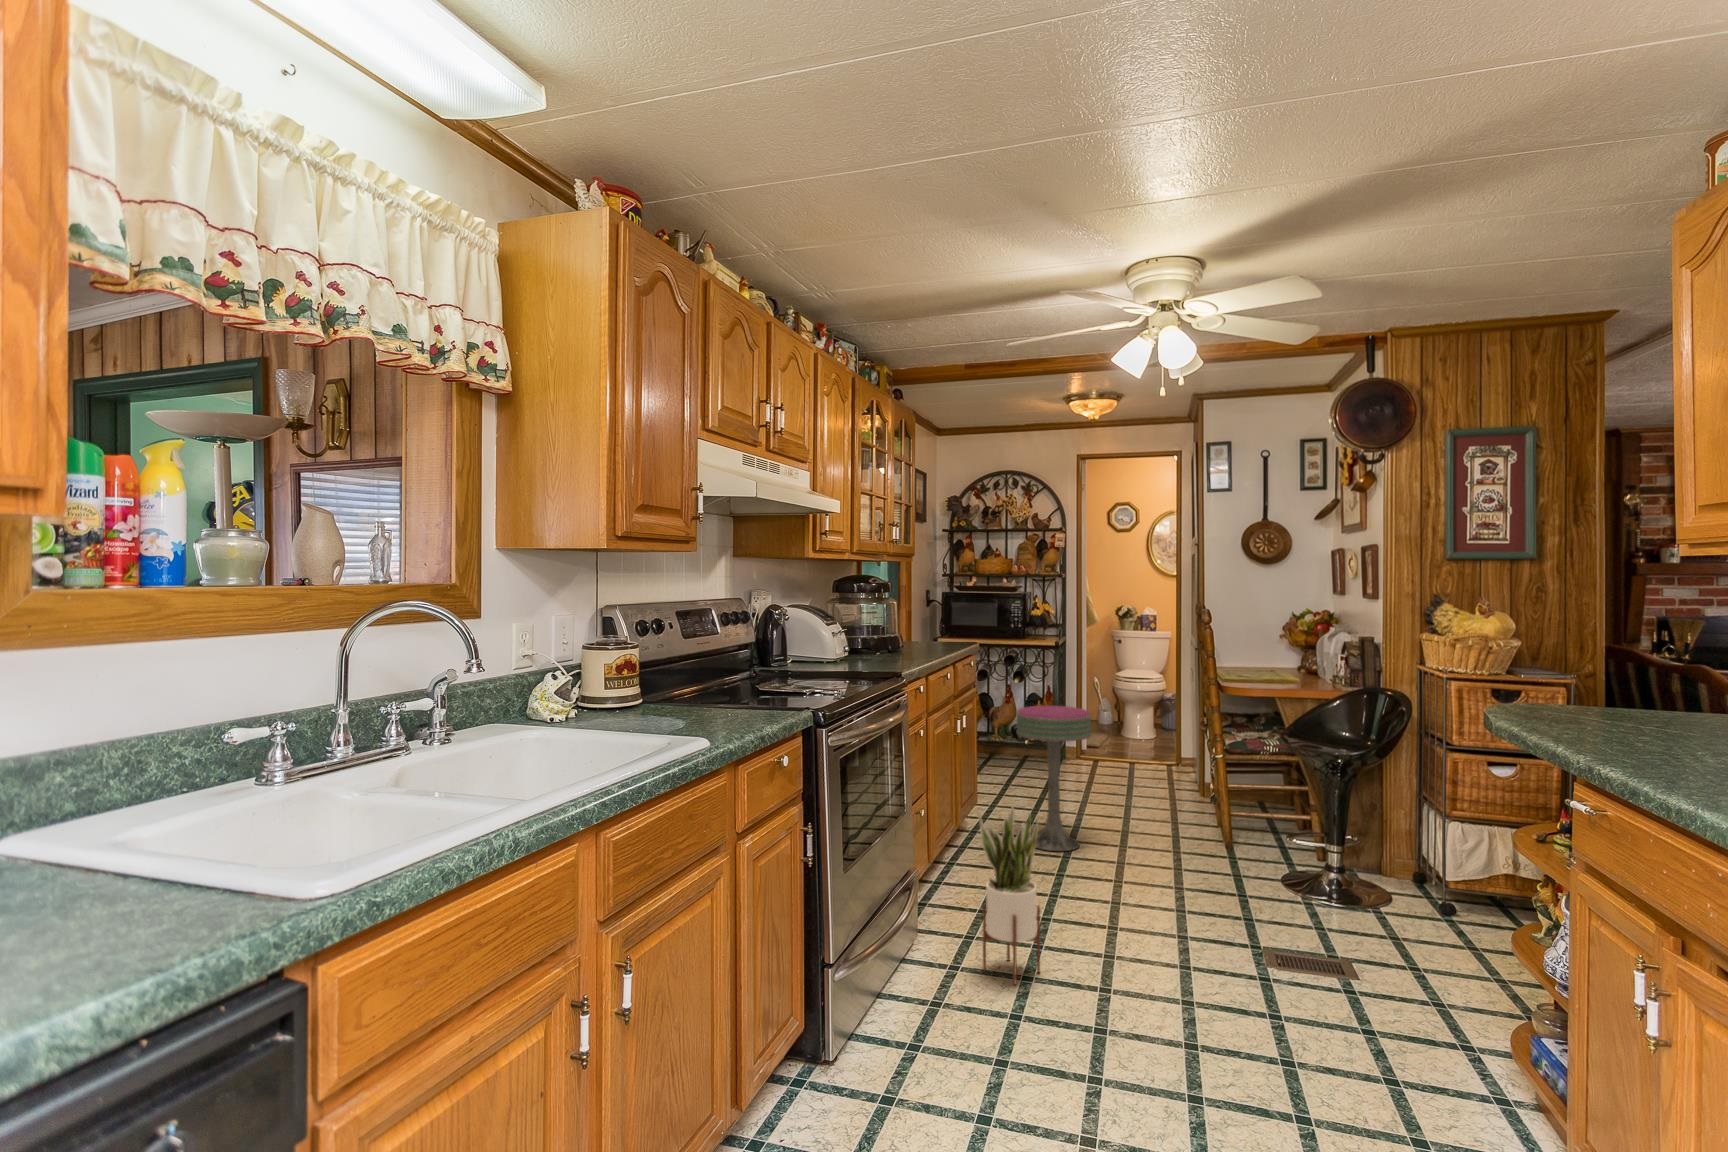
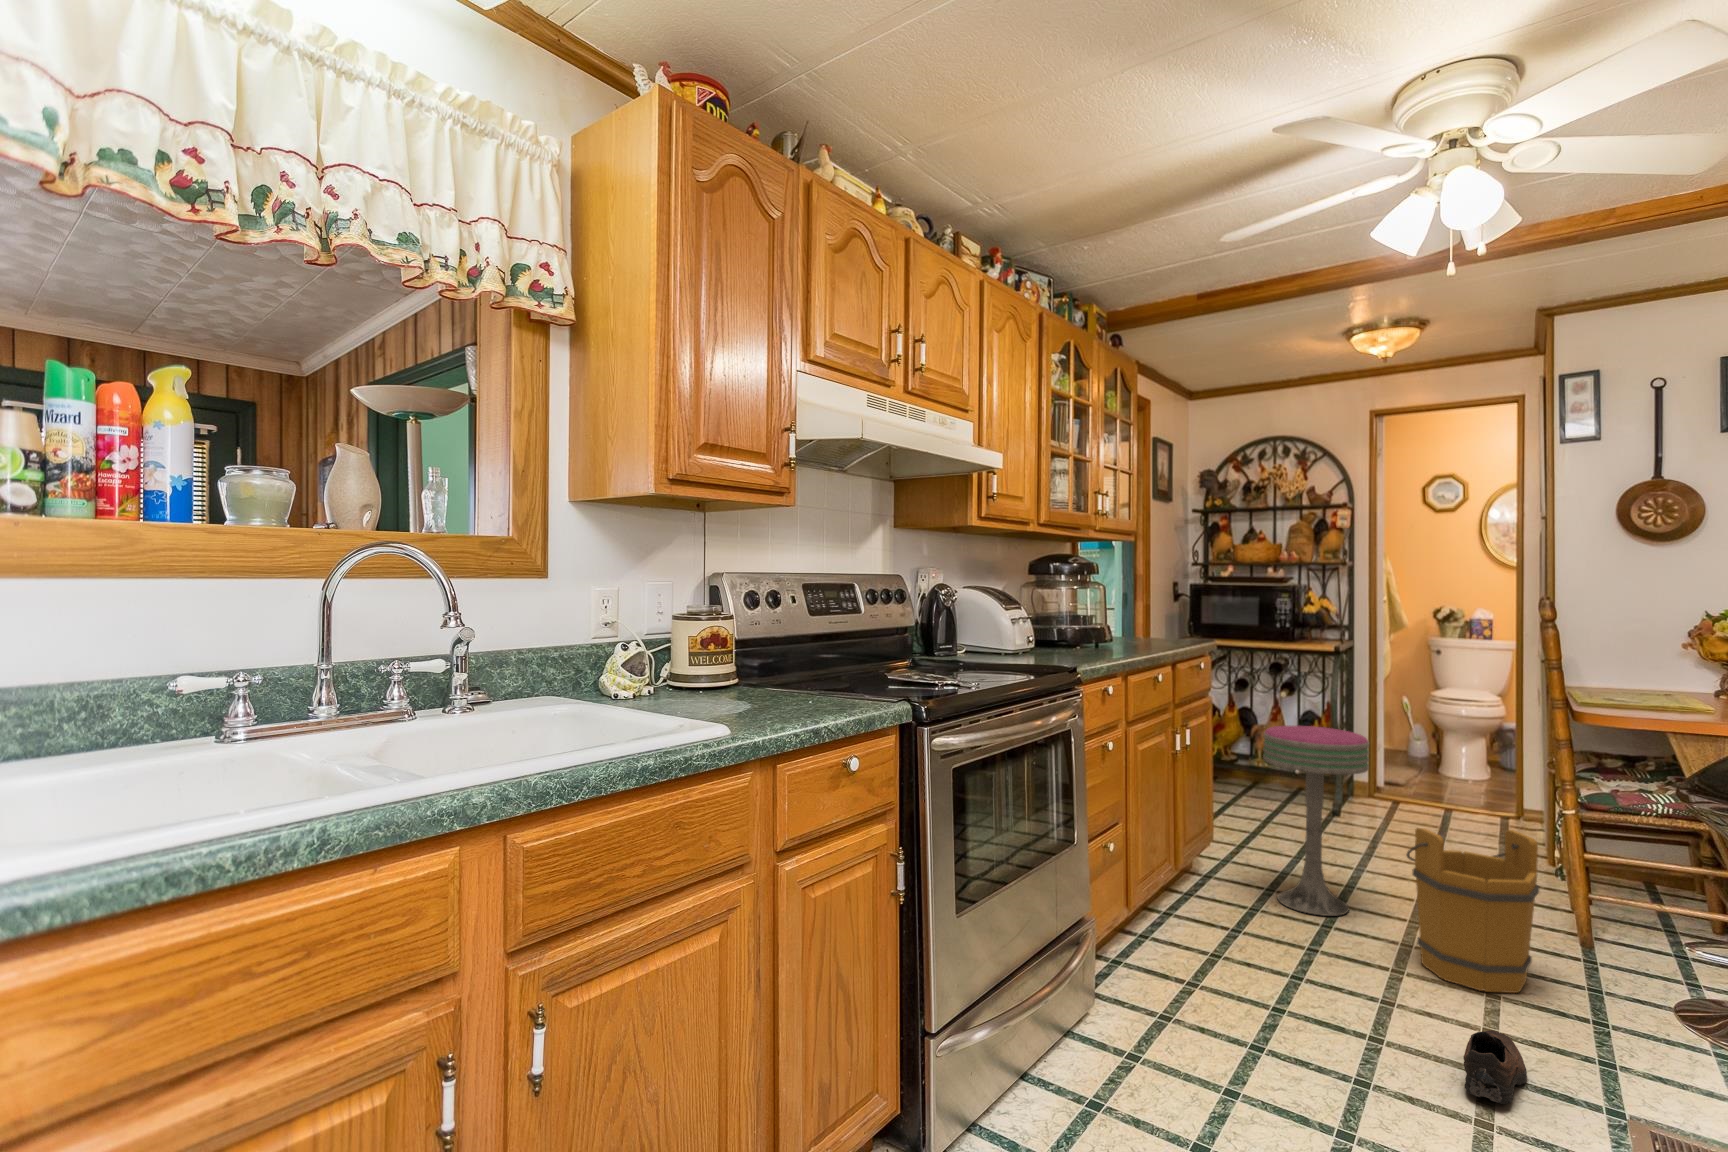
bucket: none [1121,770,1205,888] -> present [1407,828,1539,993]
potted plant: present [977,805,1040,985] -> none [1164,854,1258,1099]
shoe: none [1169,909,1205,955] -> present [1464,1030,1527,1104]

